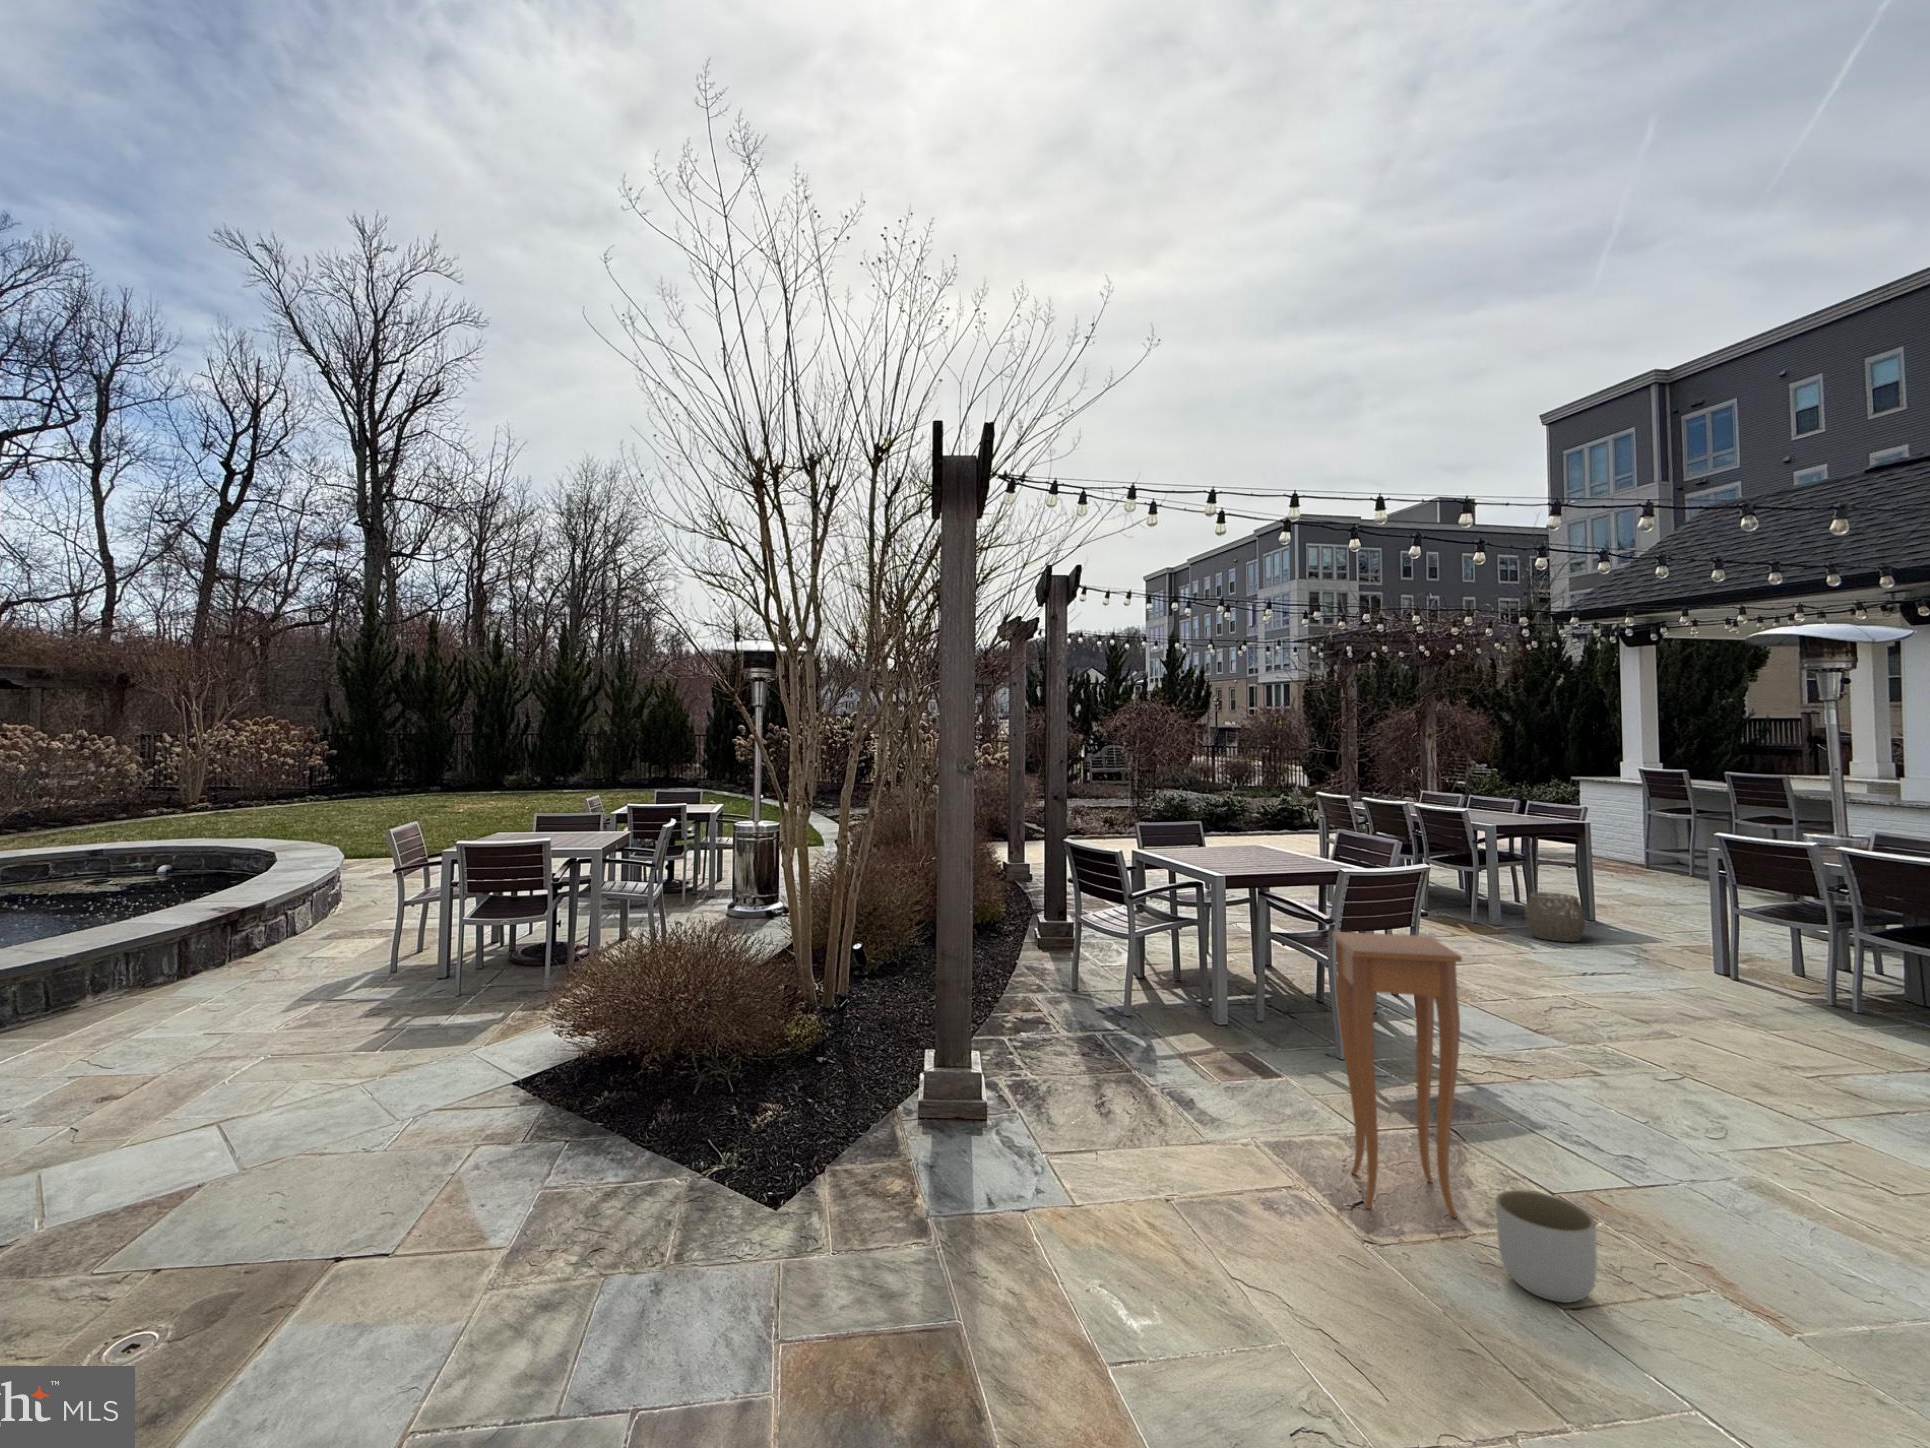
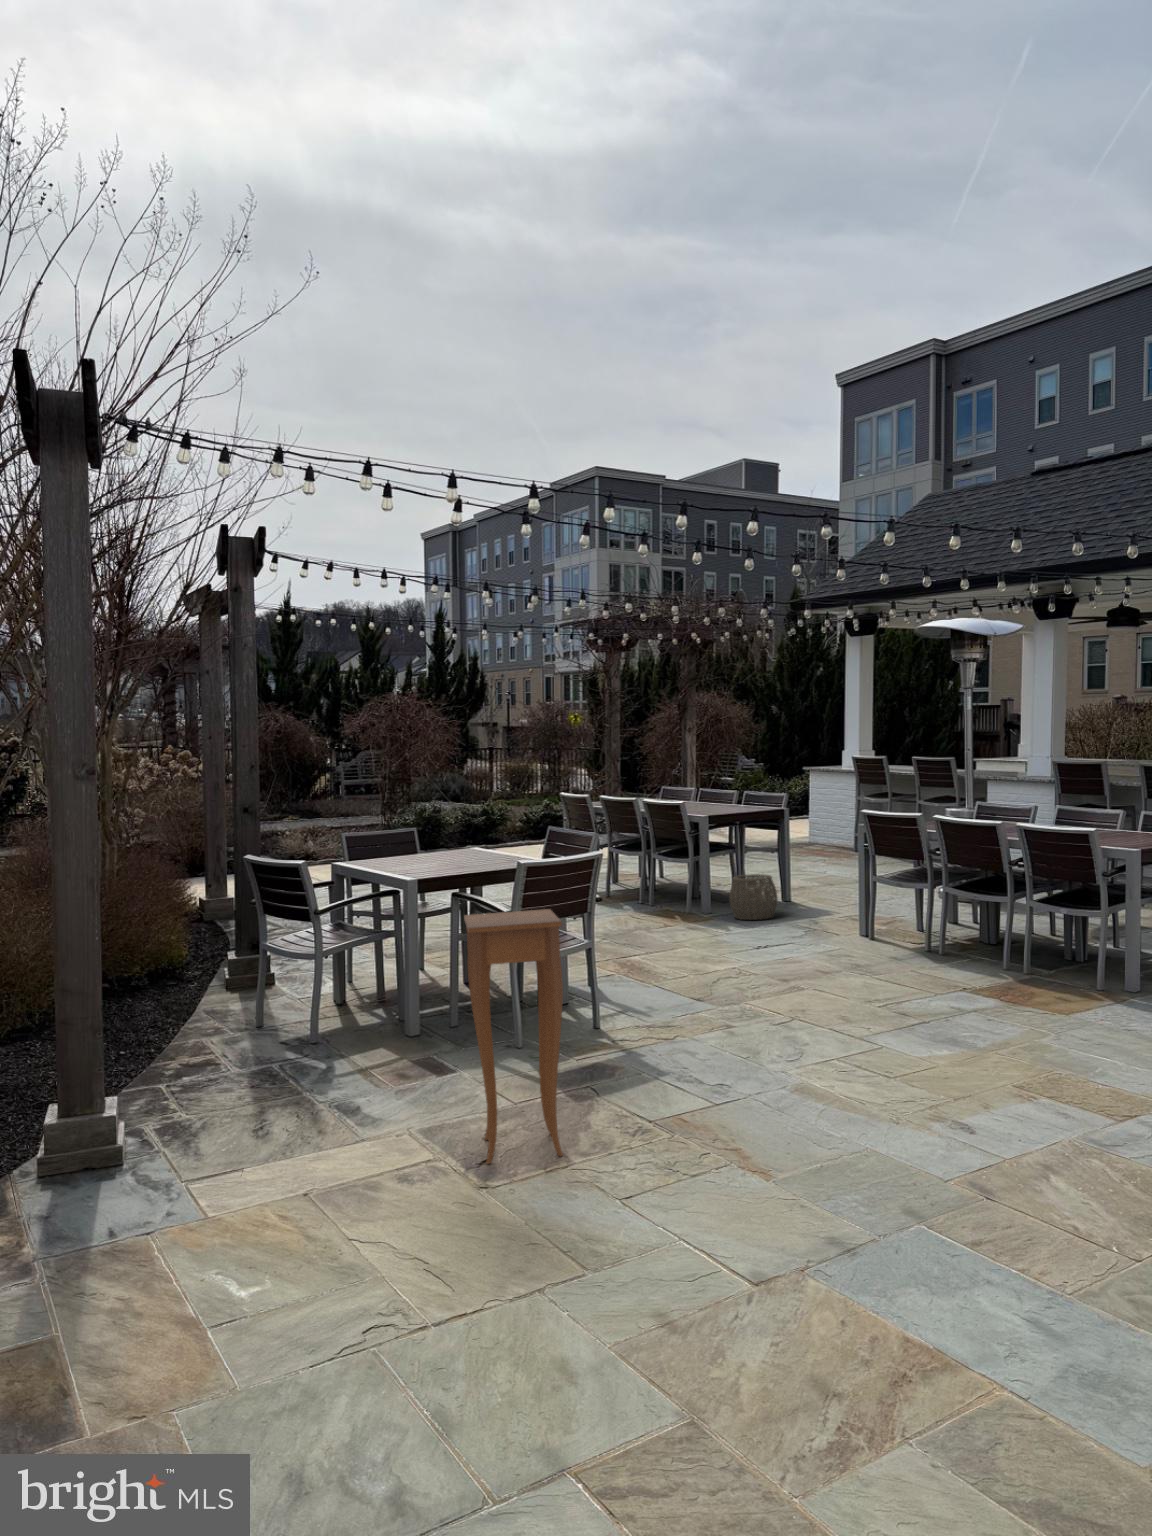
planter: present [1495,1190,1597,1303] -> none [574,1115,646,1199]

